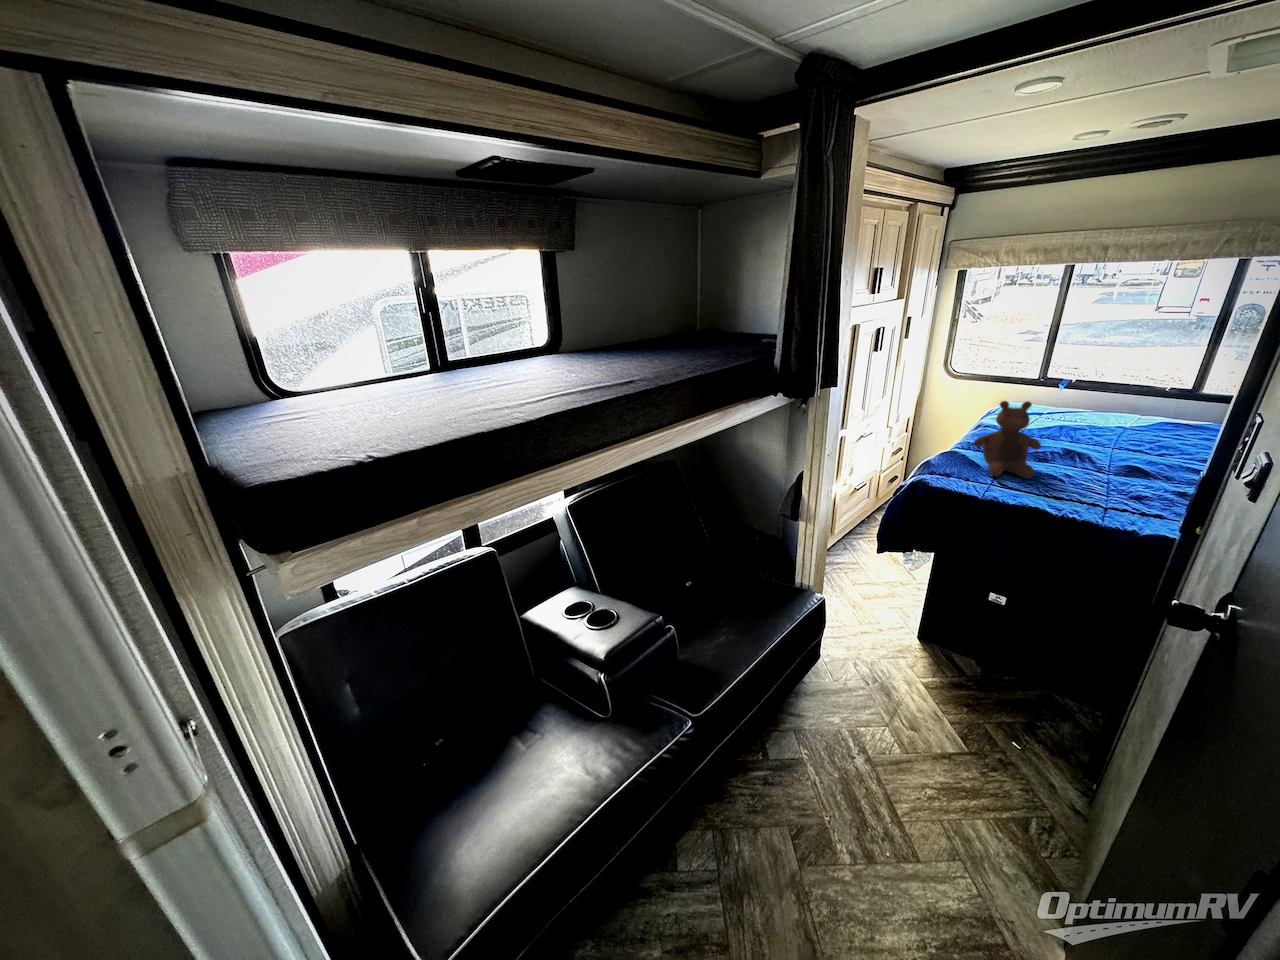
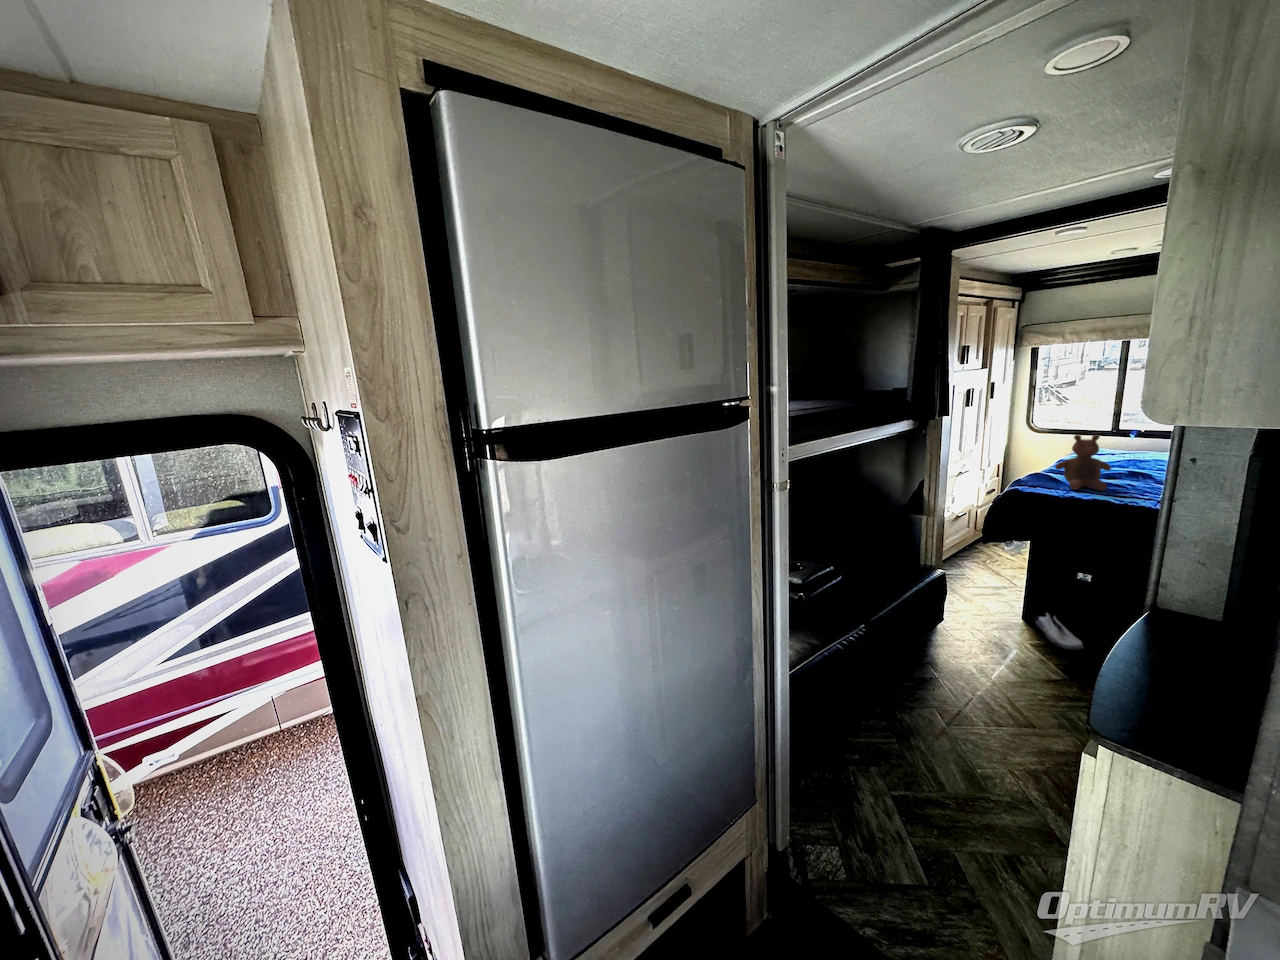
shoe: none [934,632,987,698] -> present [1036,613,1083,650]

